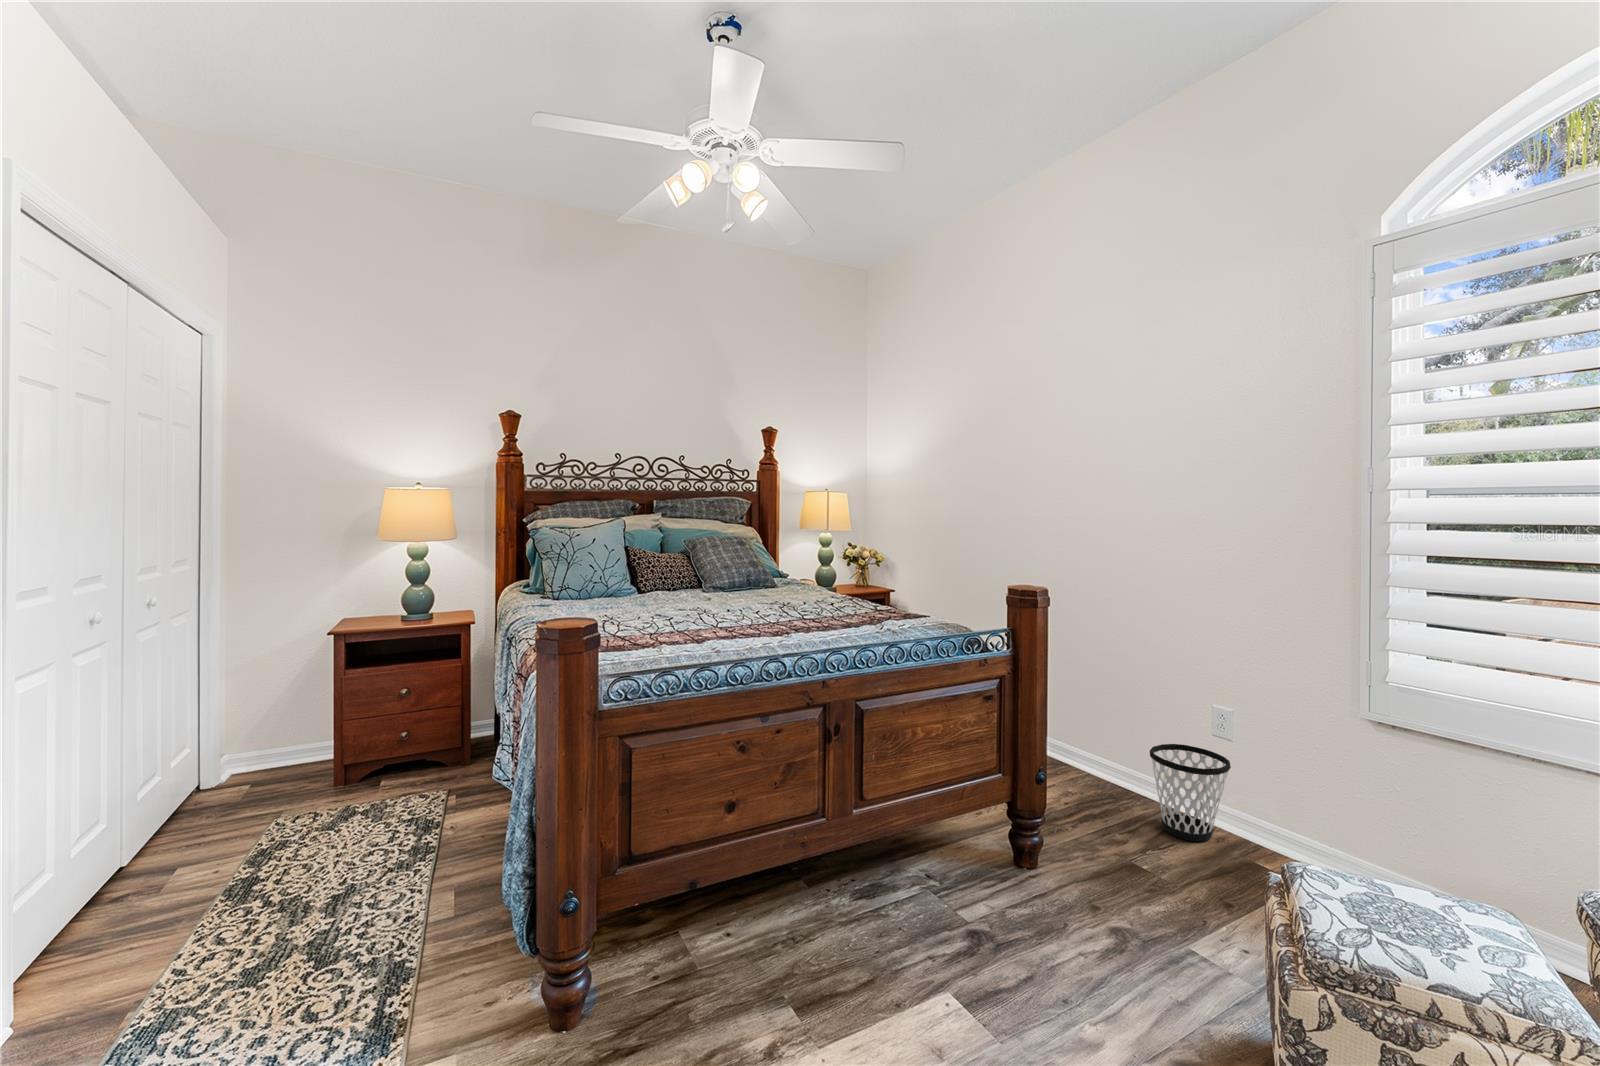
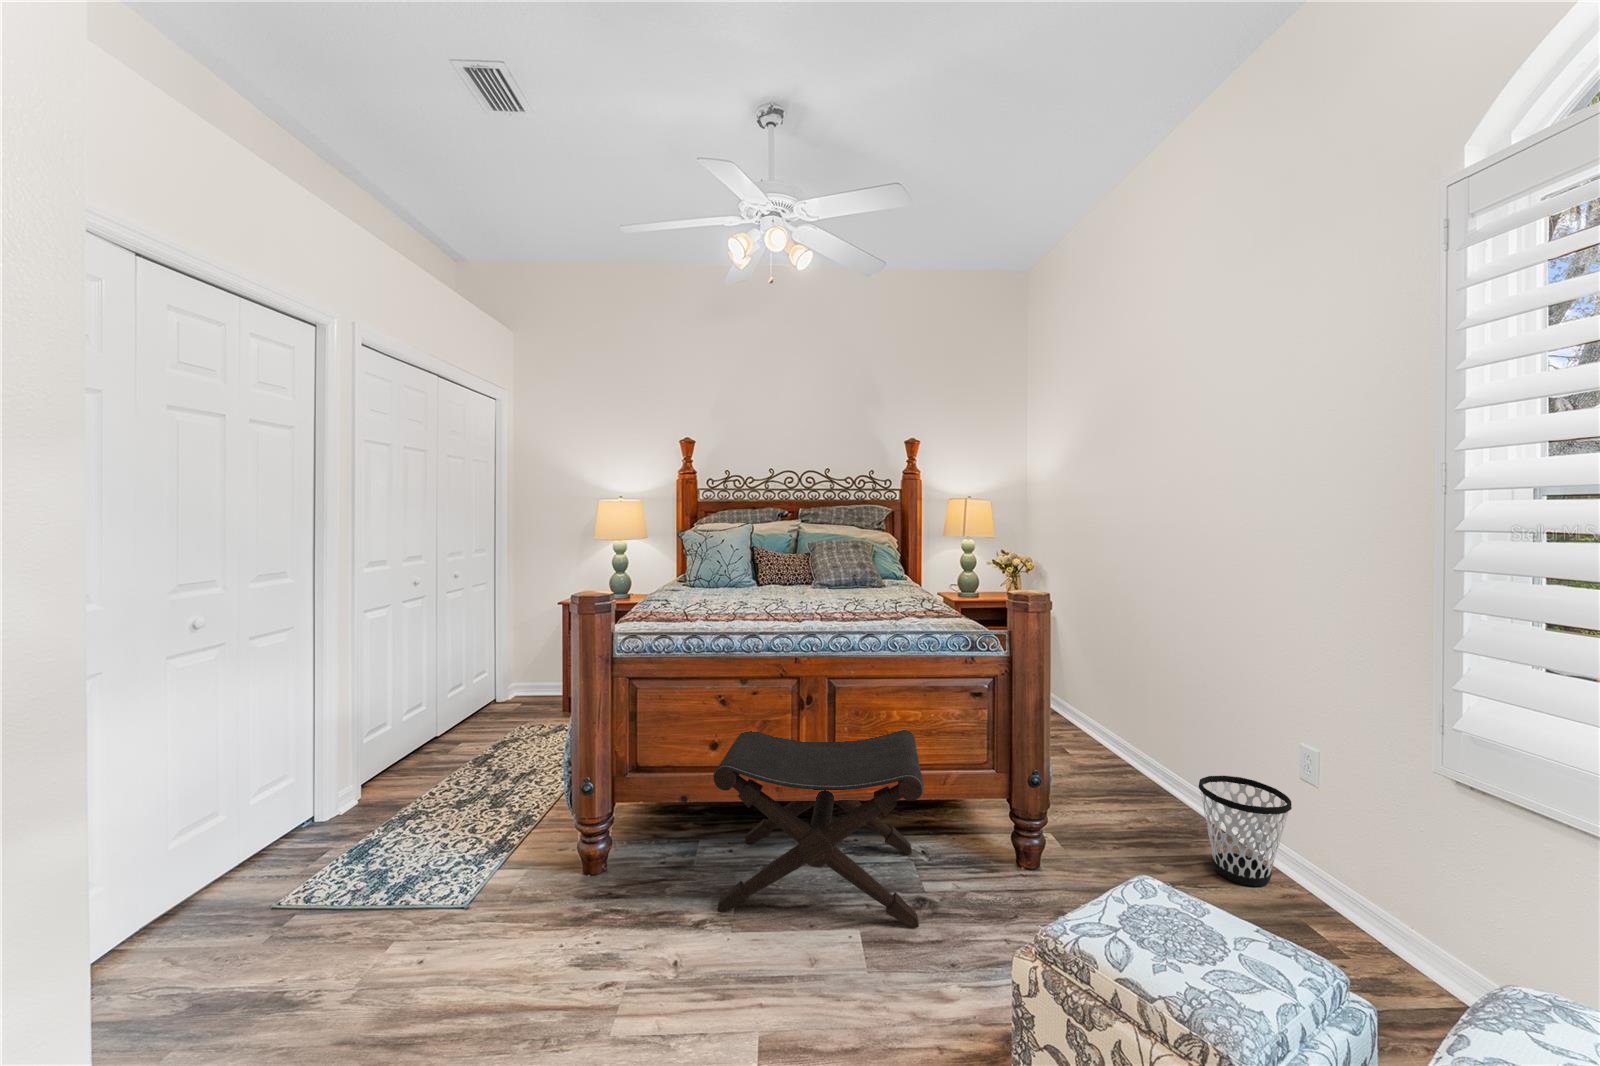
footstool: none [734,739,1011,1023] -> present [713,730,923,928]

